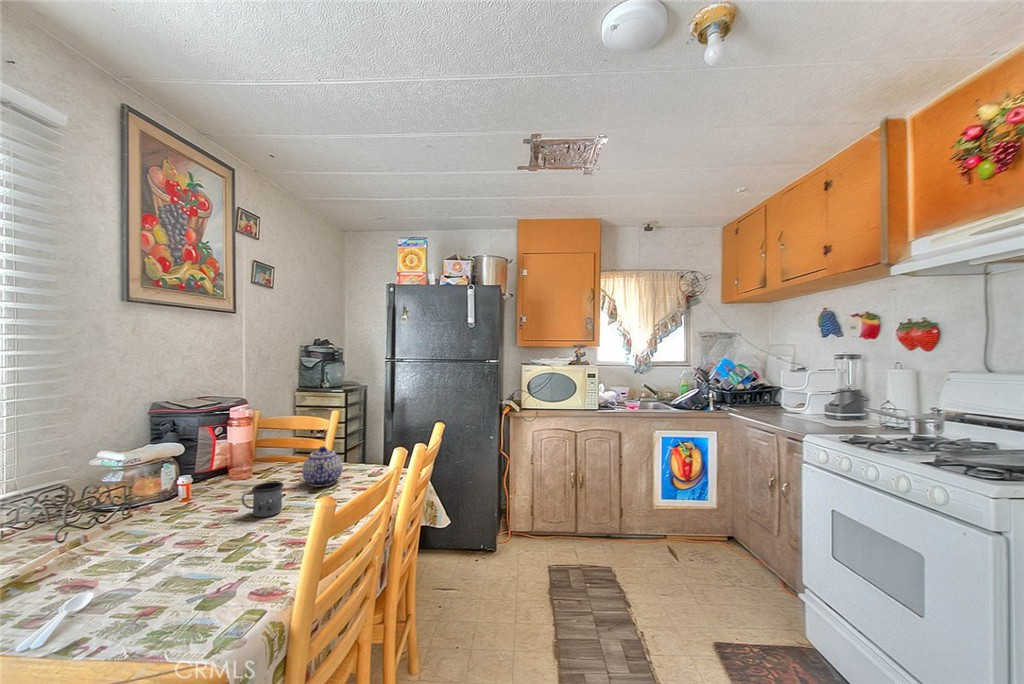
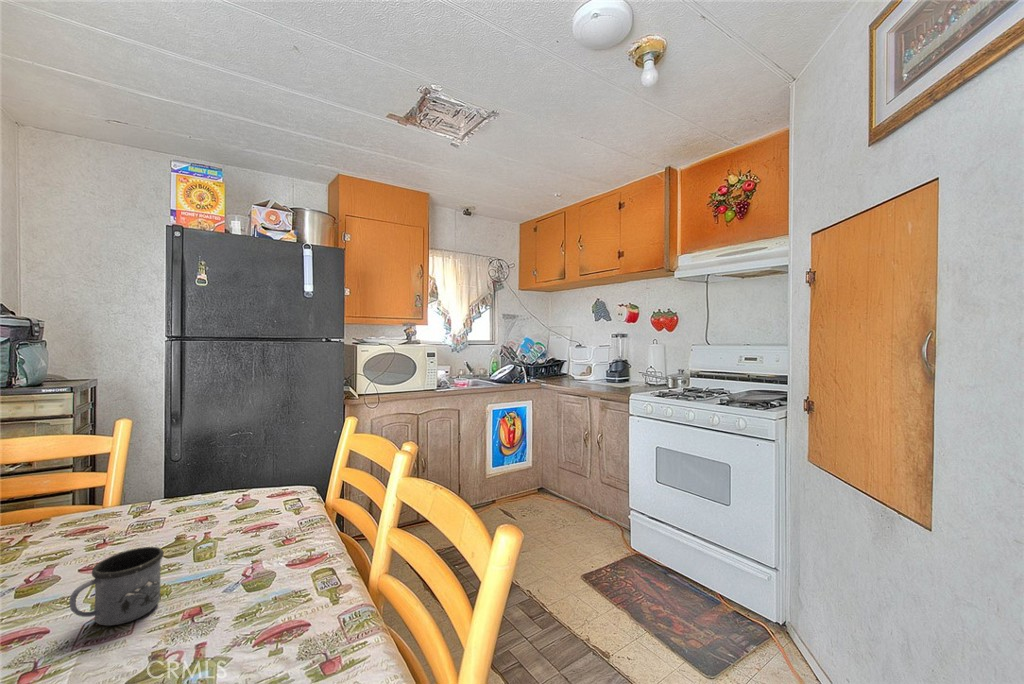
teapot: present [302,446,343,487] -> none [120,475,203,547]

